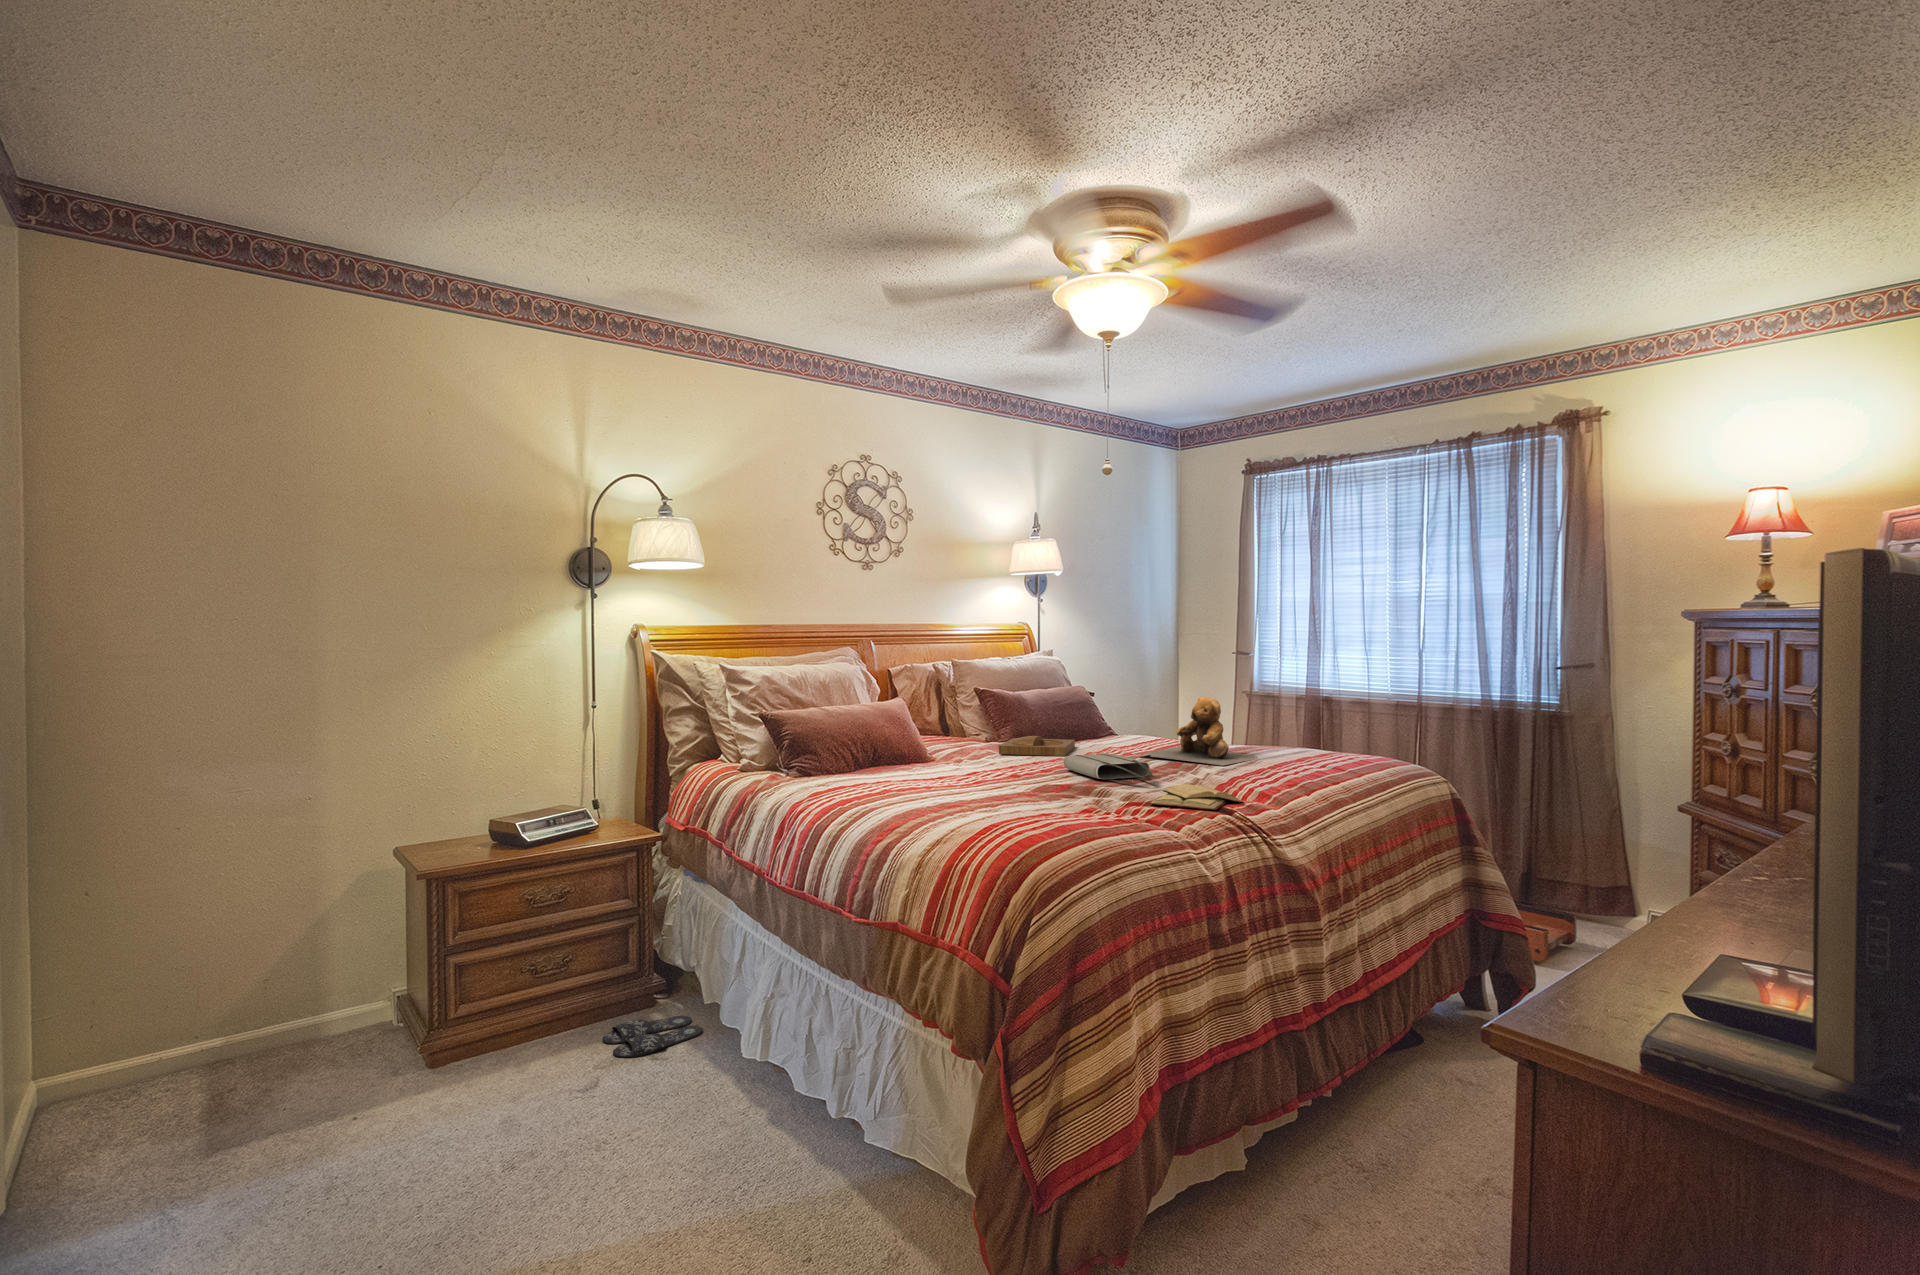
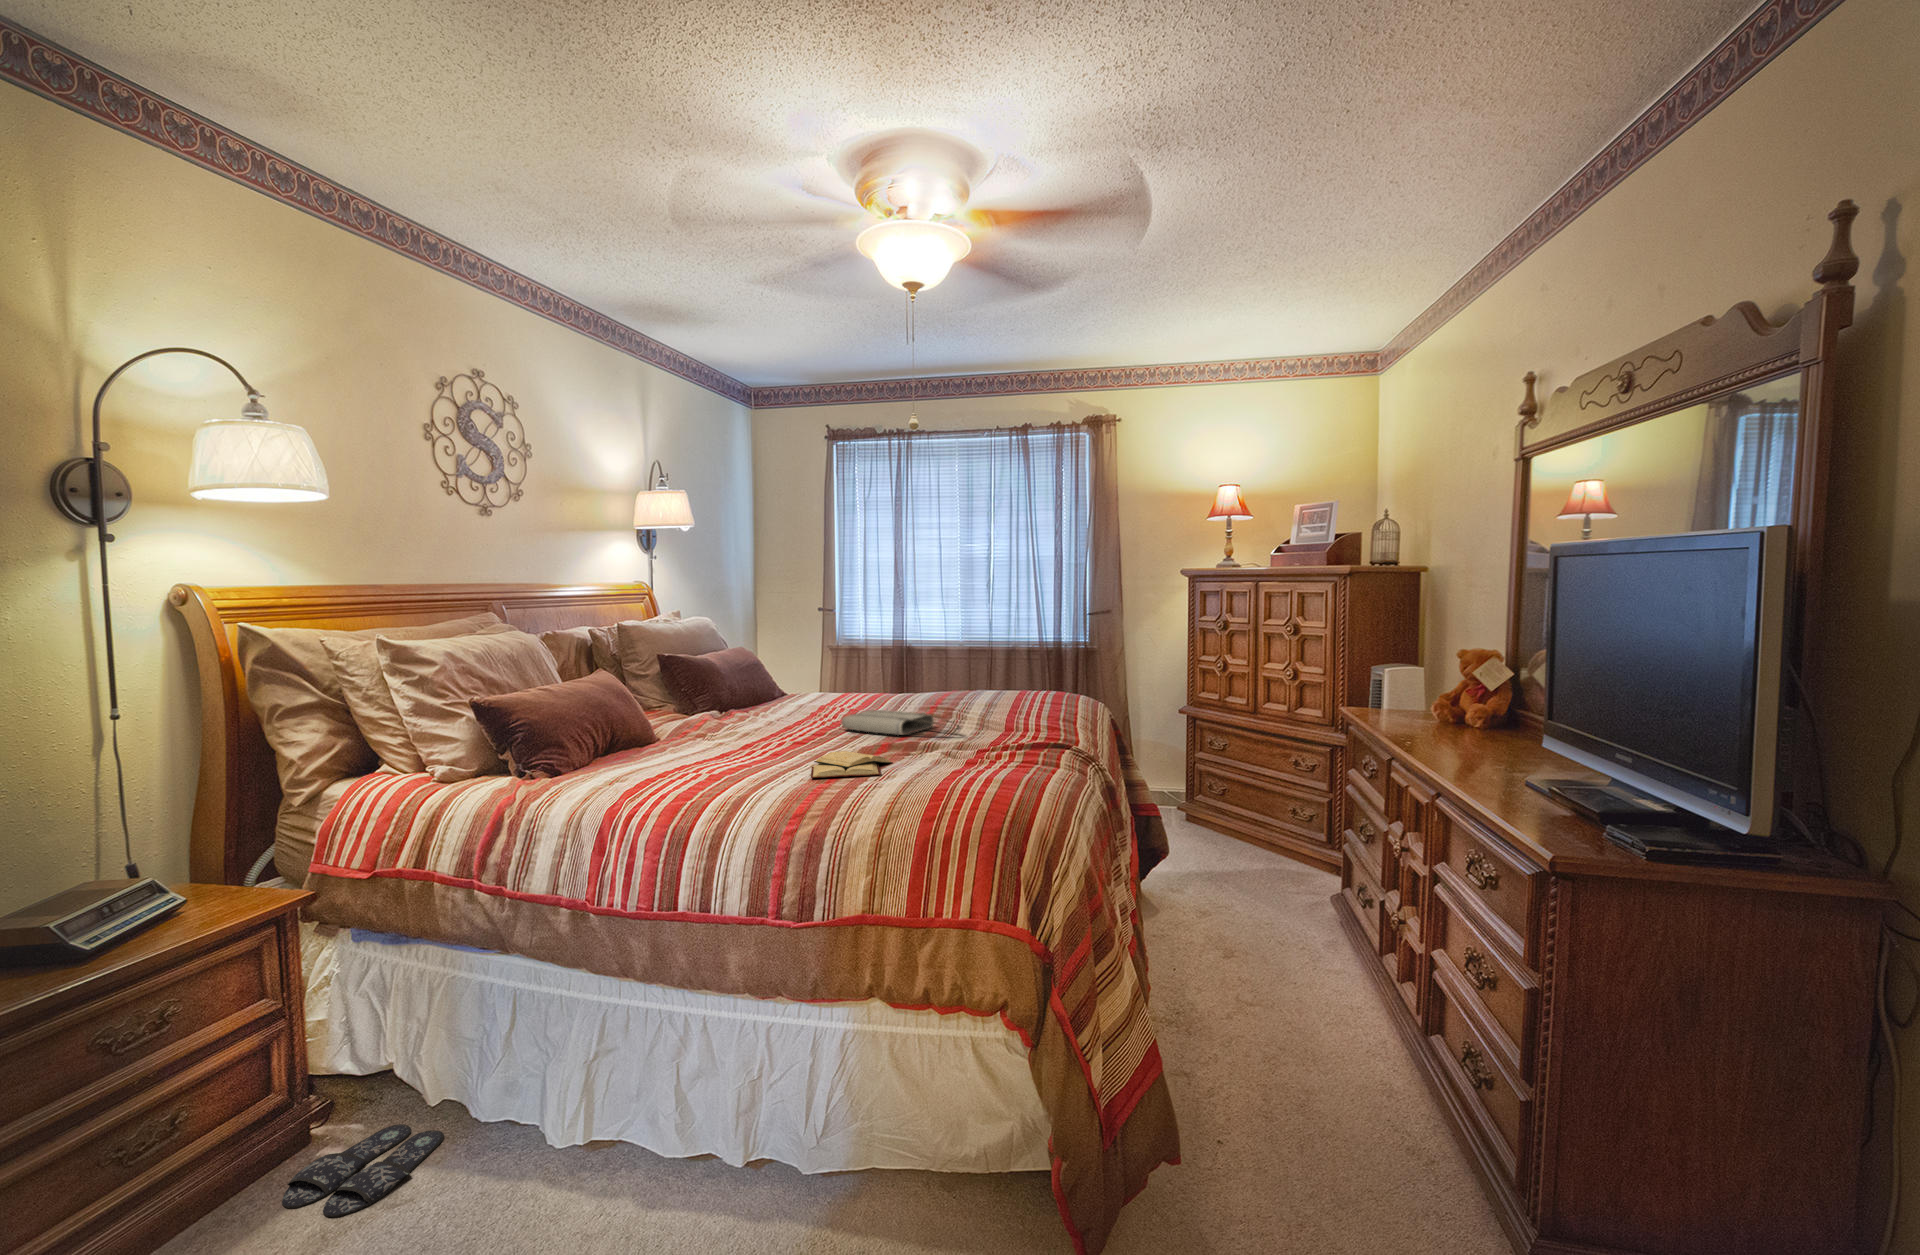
teddy bear: present [1138,697,1257,766] -> none [875,650,977,711]
tray: present [999,736,1075,756] -> none [725,699,805,723]
diary: present [1148,784,1244,810] -> present [811,751,893,778]

